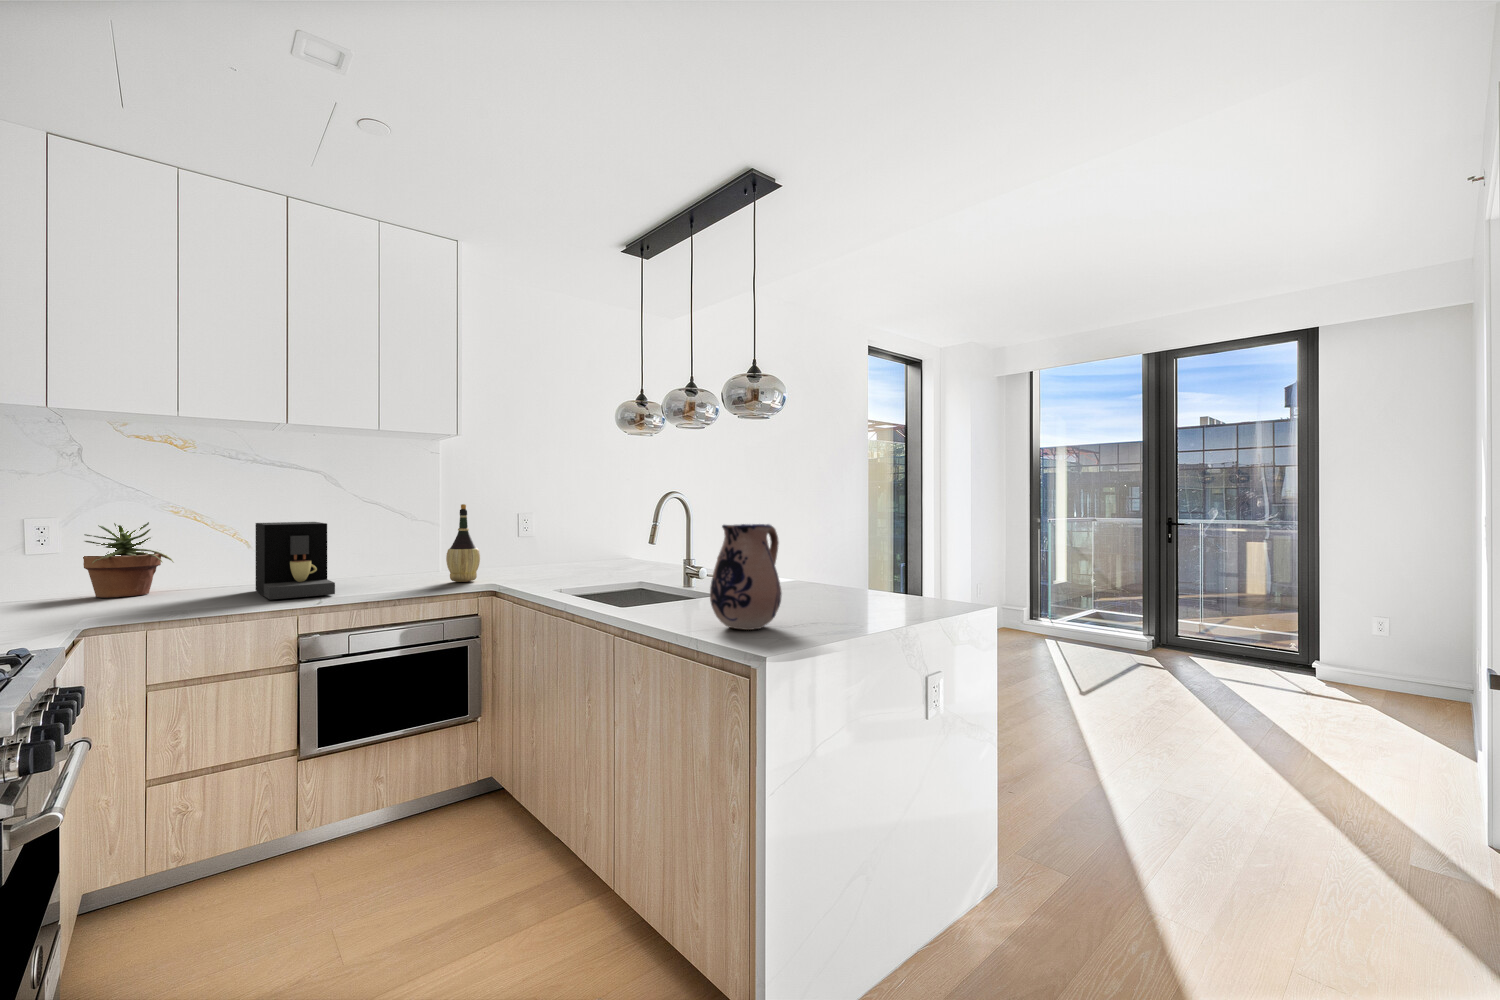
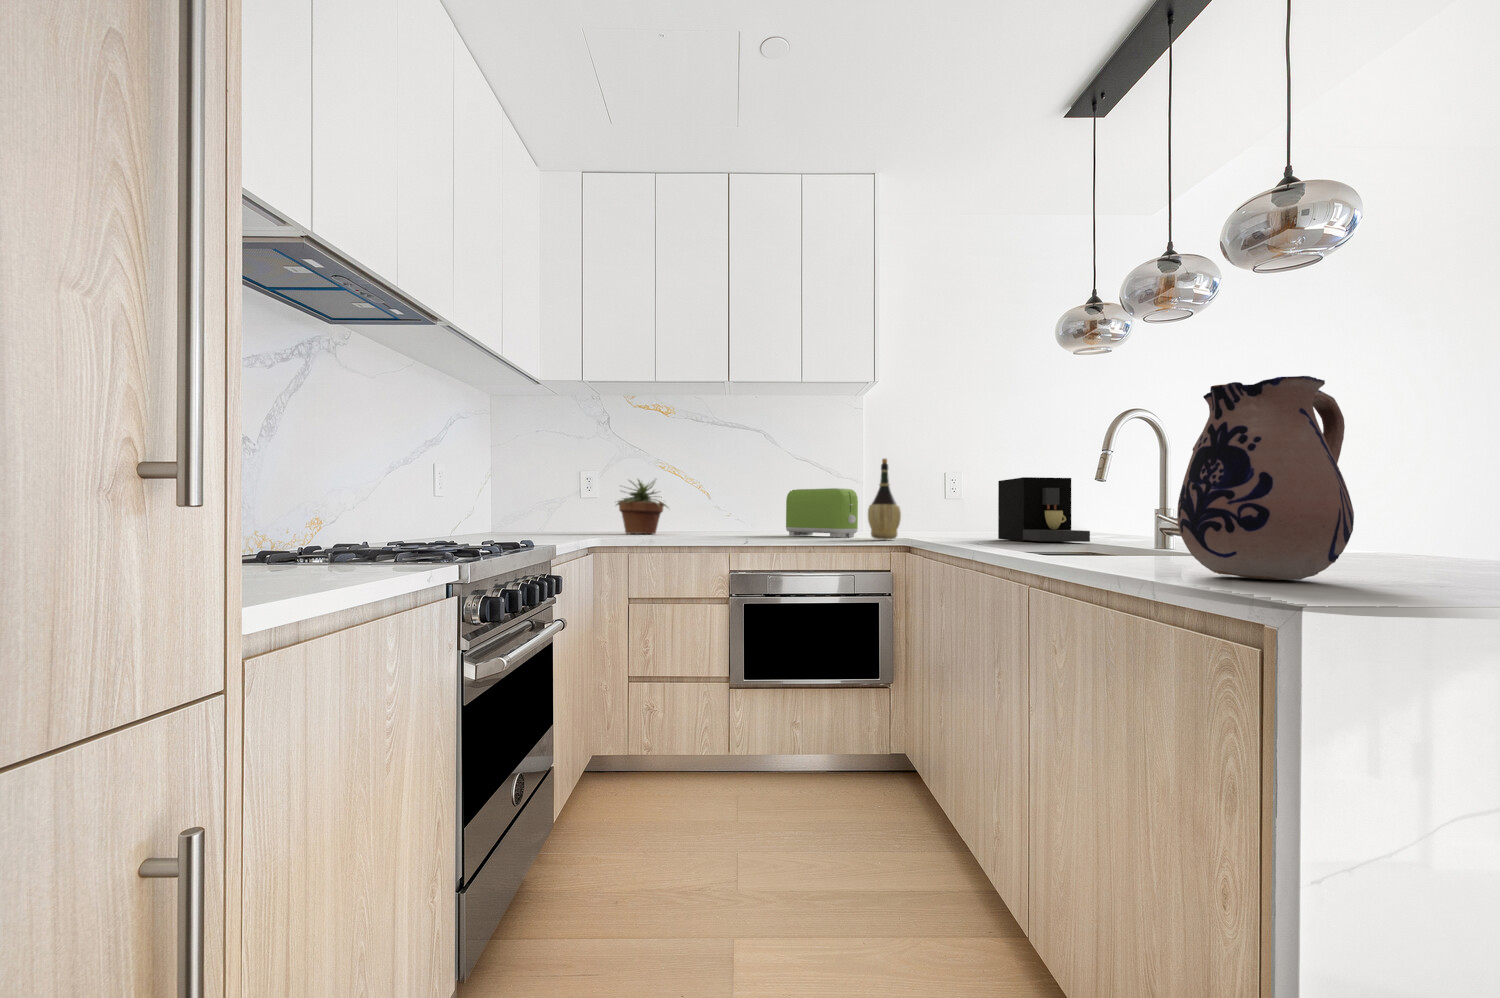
coffee maker: present [255,522,335,600] -> present [998,477,1090,542]
toaster: none [339,527,426,579] -> present [786,488,858,537]

